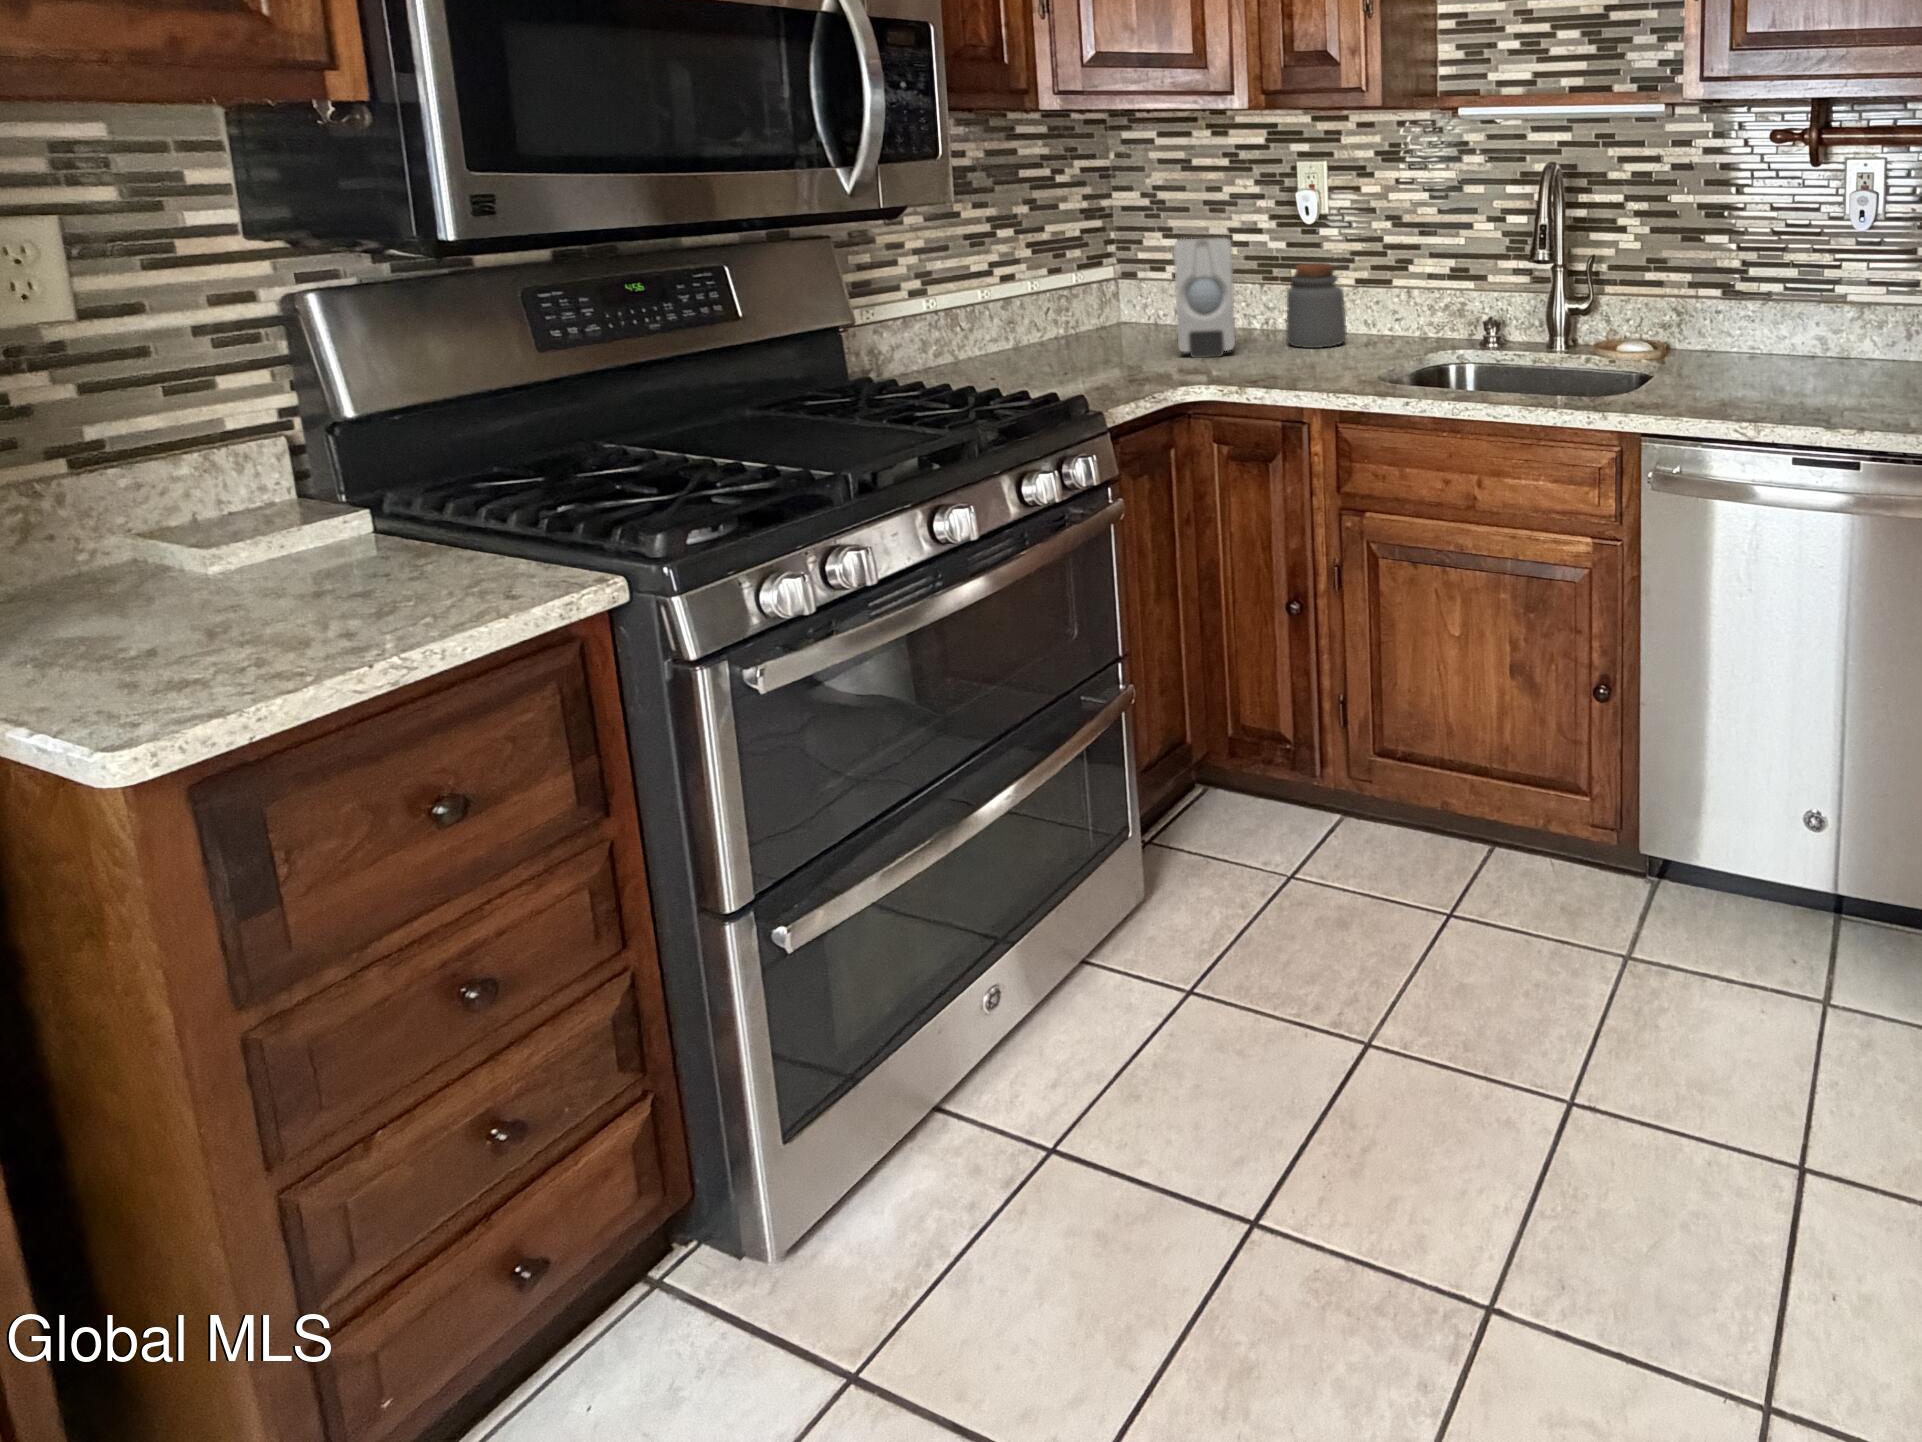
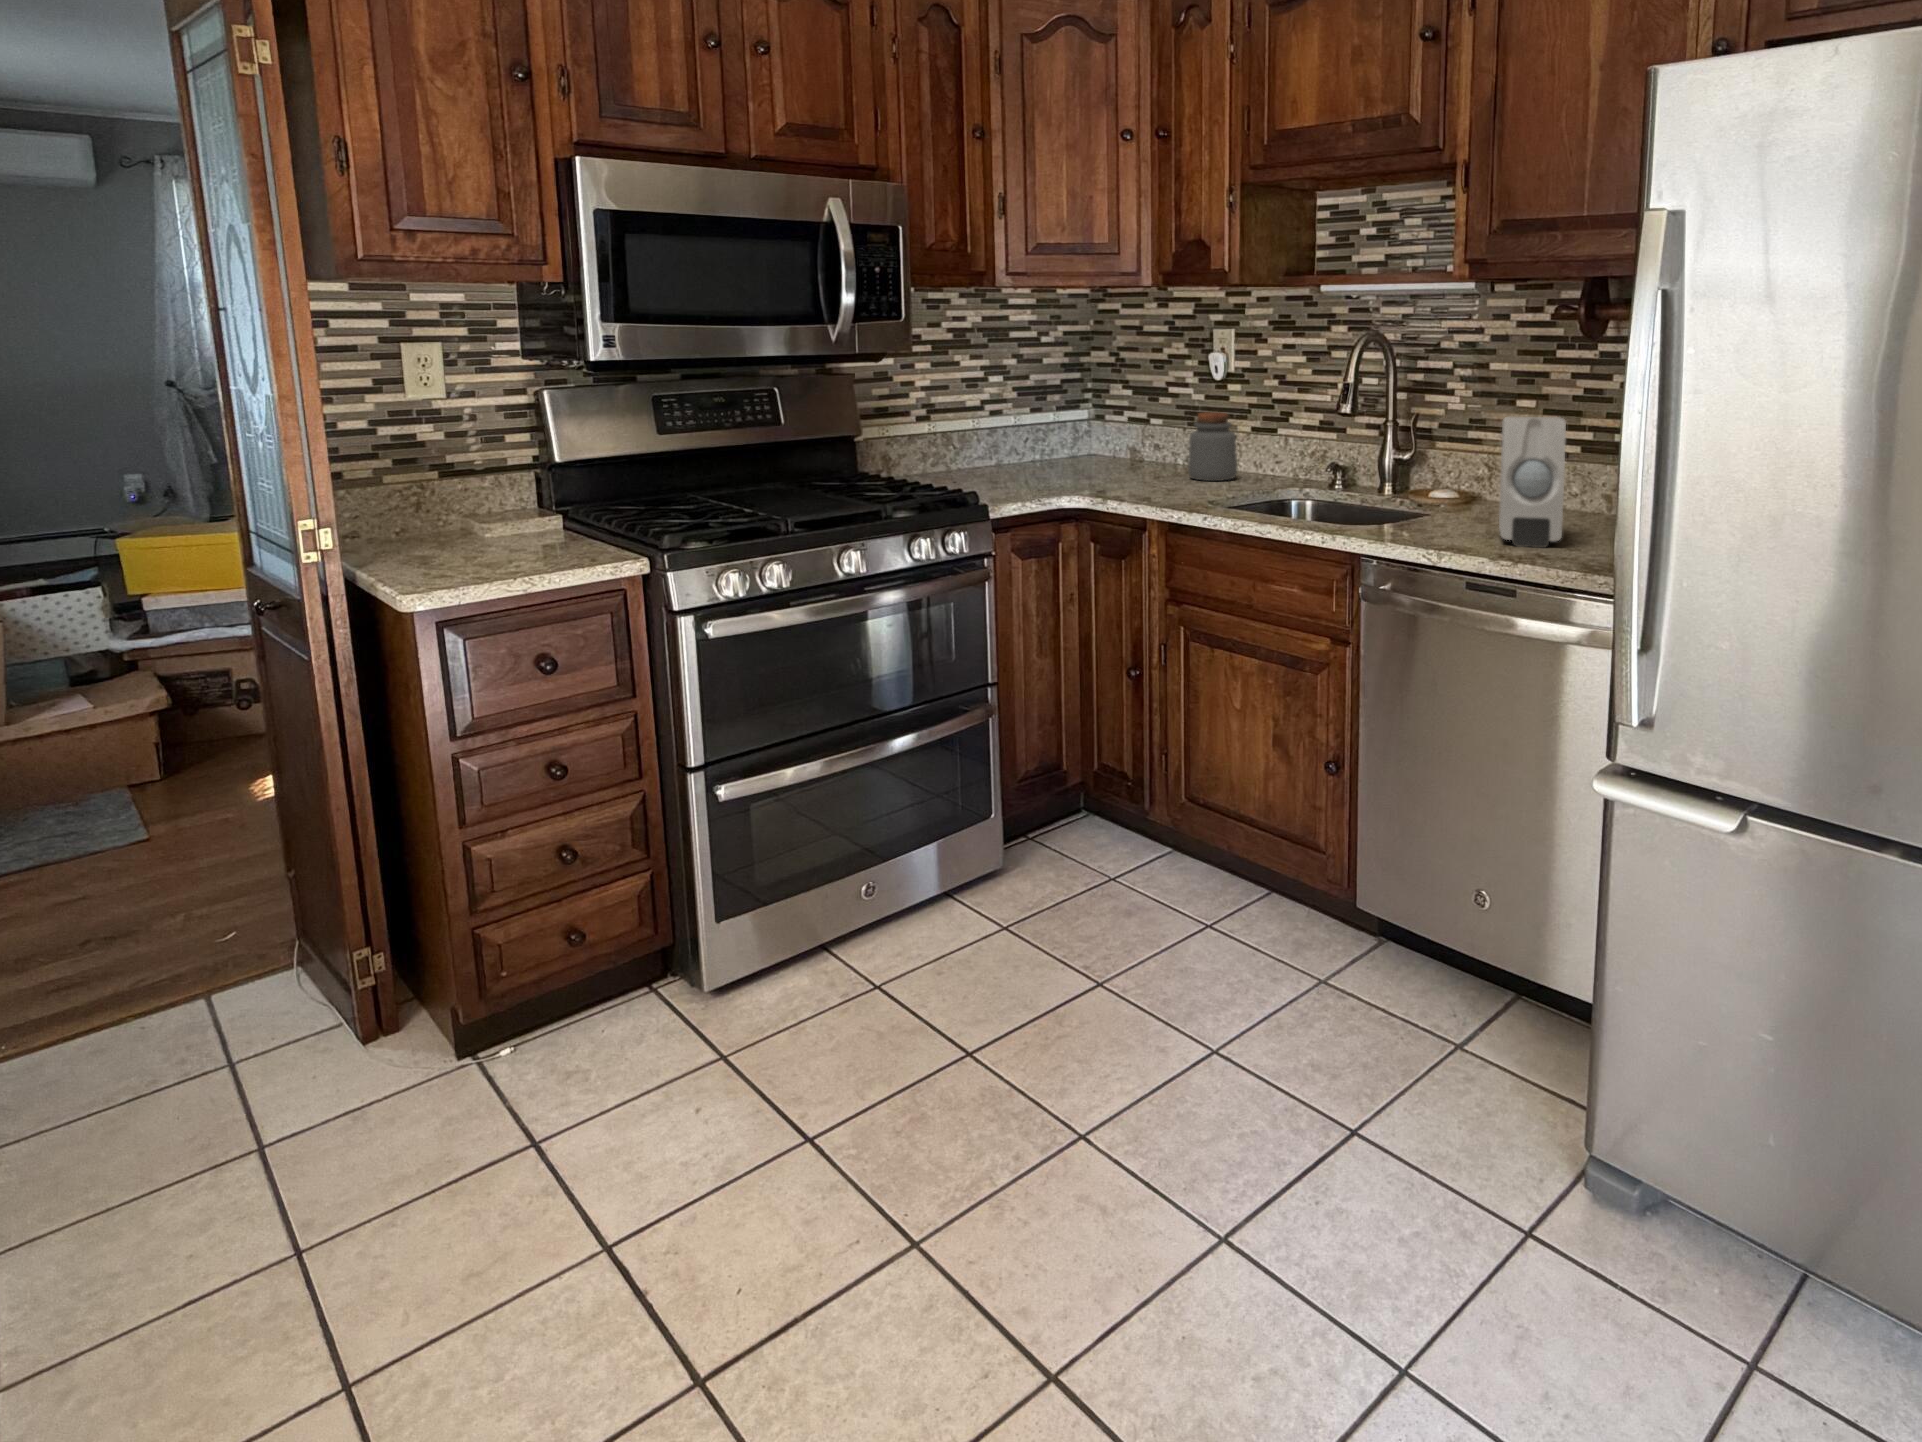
soap dispenser: present [1174,238,1235,358] -> present [1499,417,1566,548]

